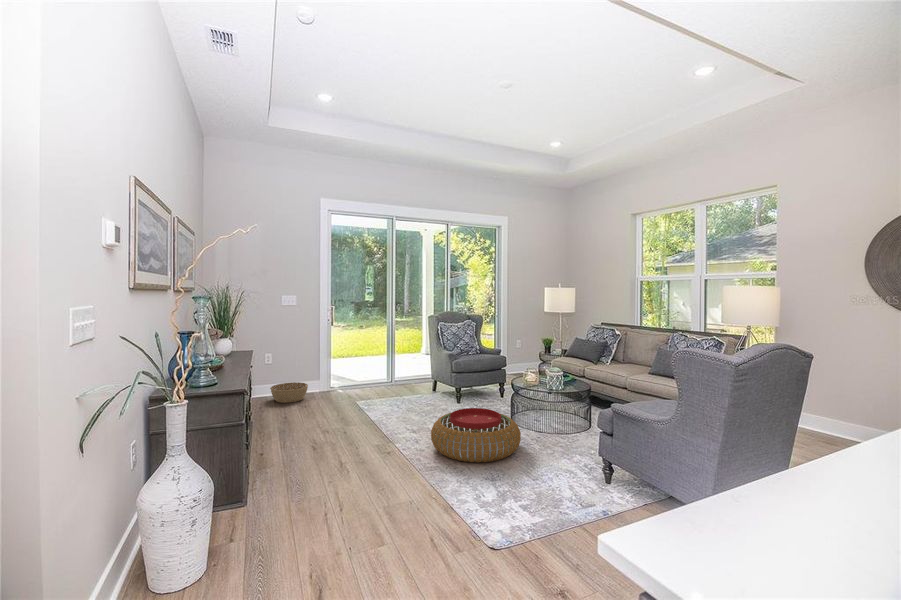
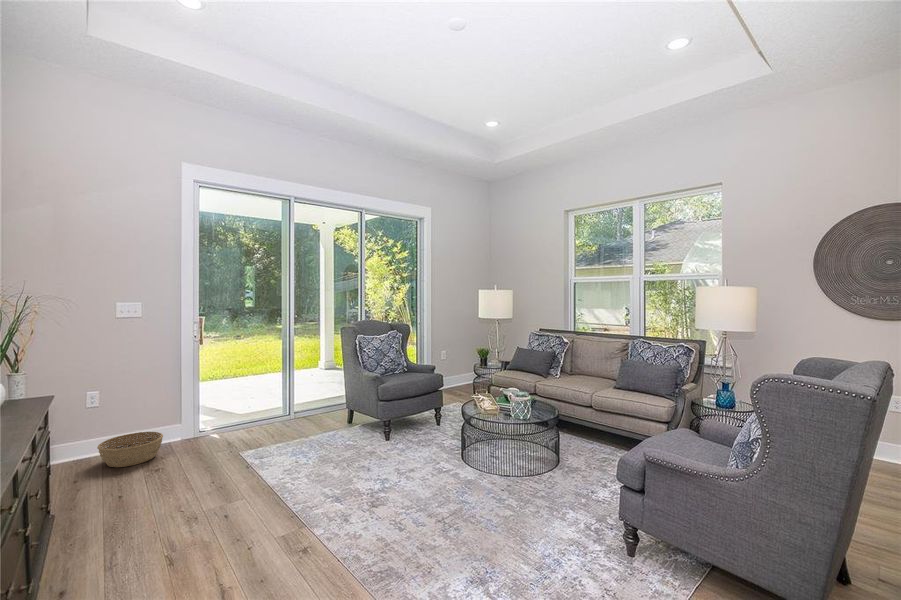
pouf: present [431,408,521,463] -> none [368,458,495,547]

